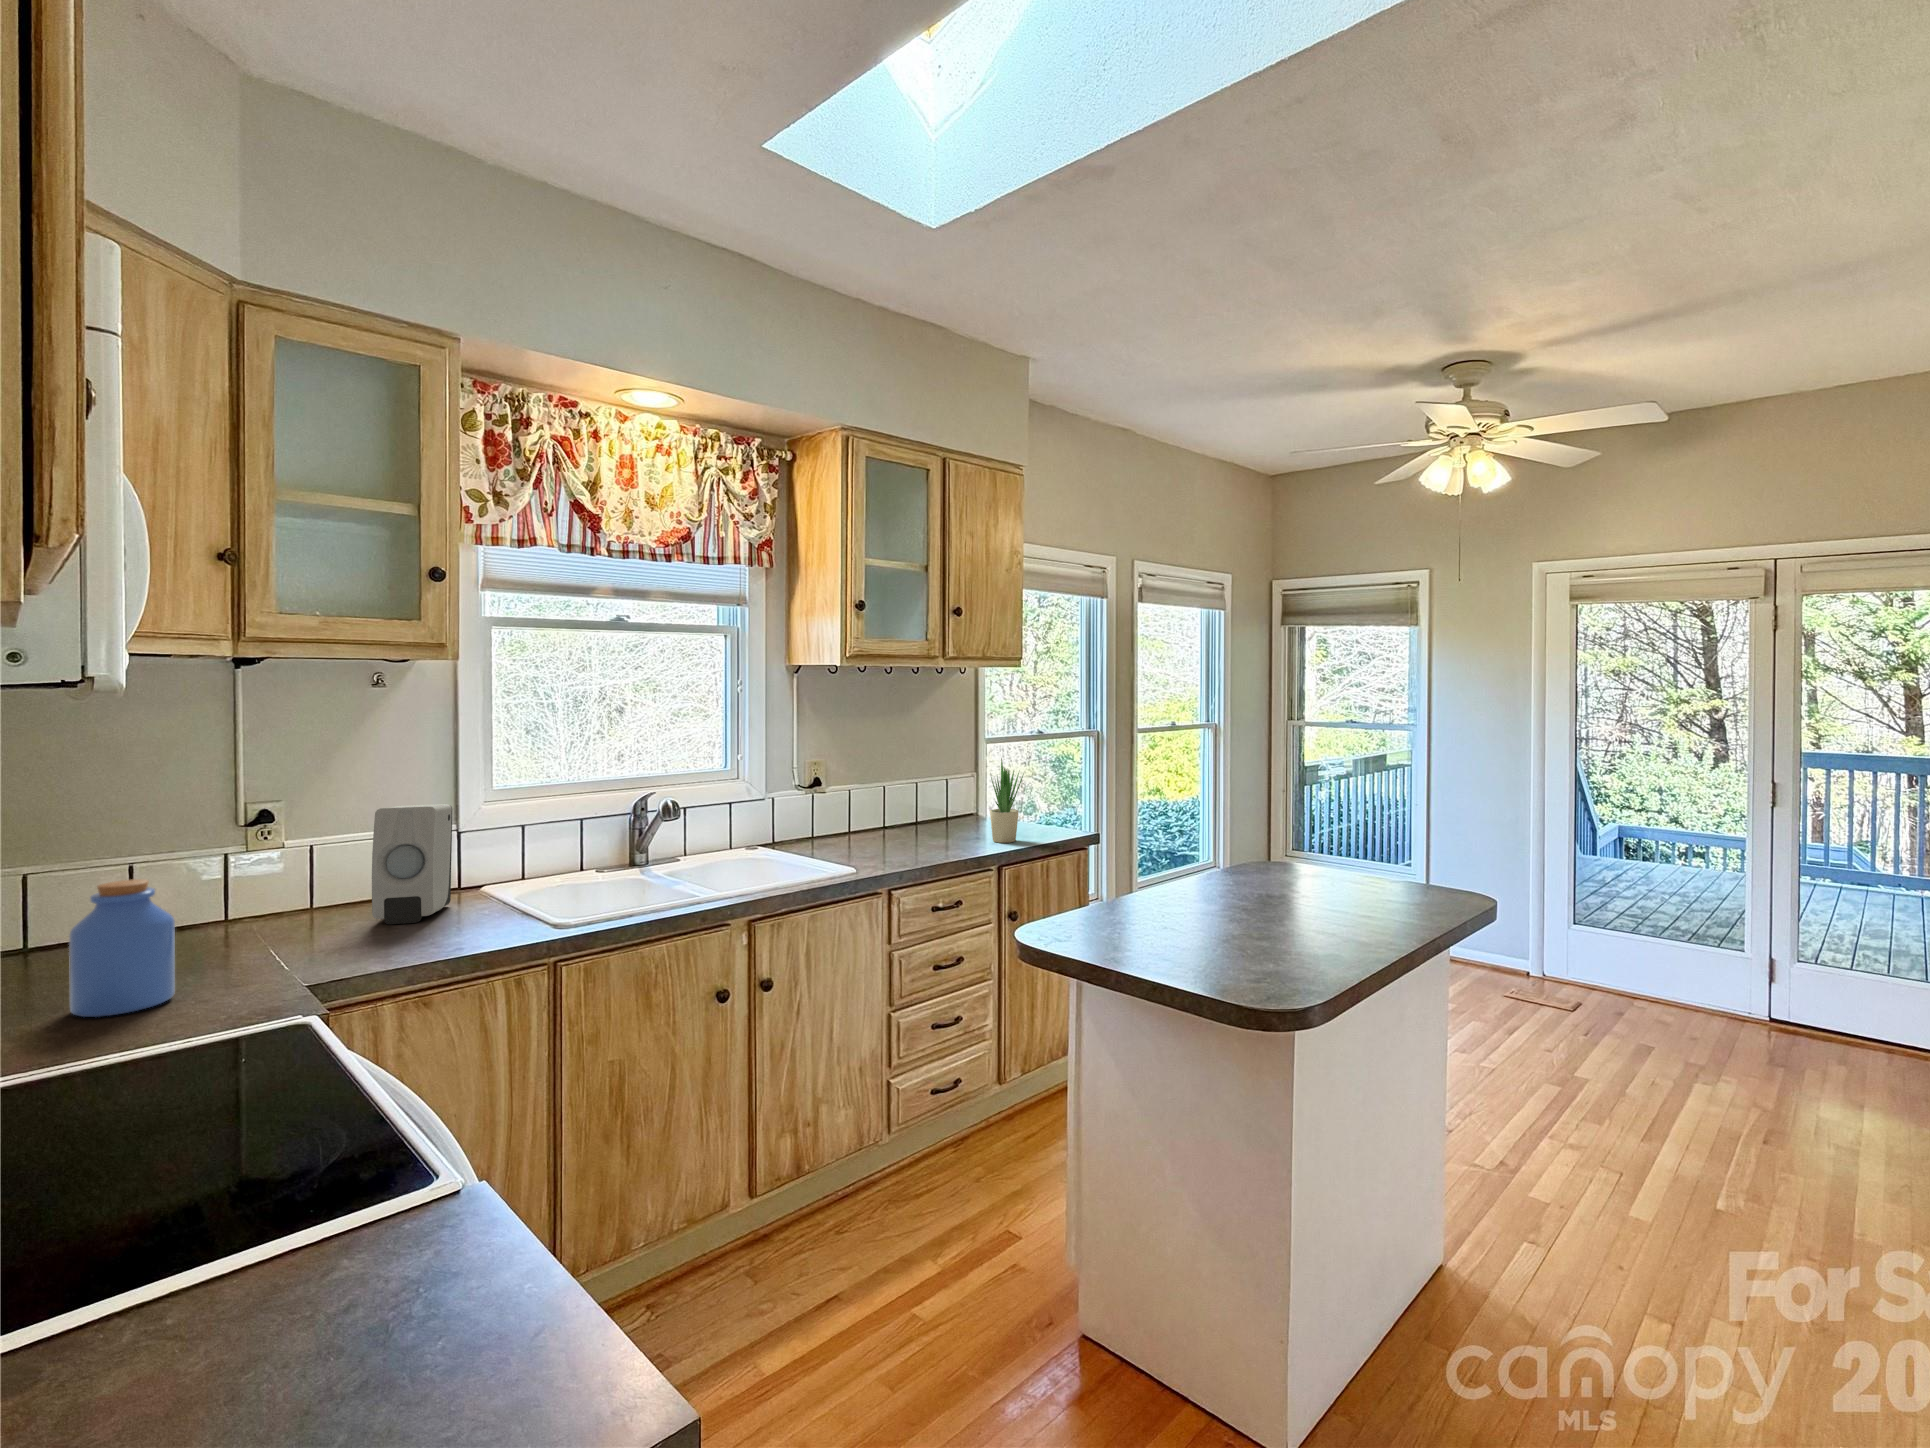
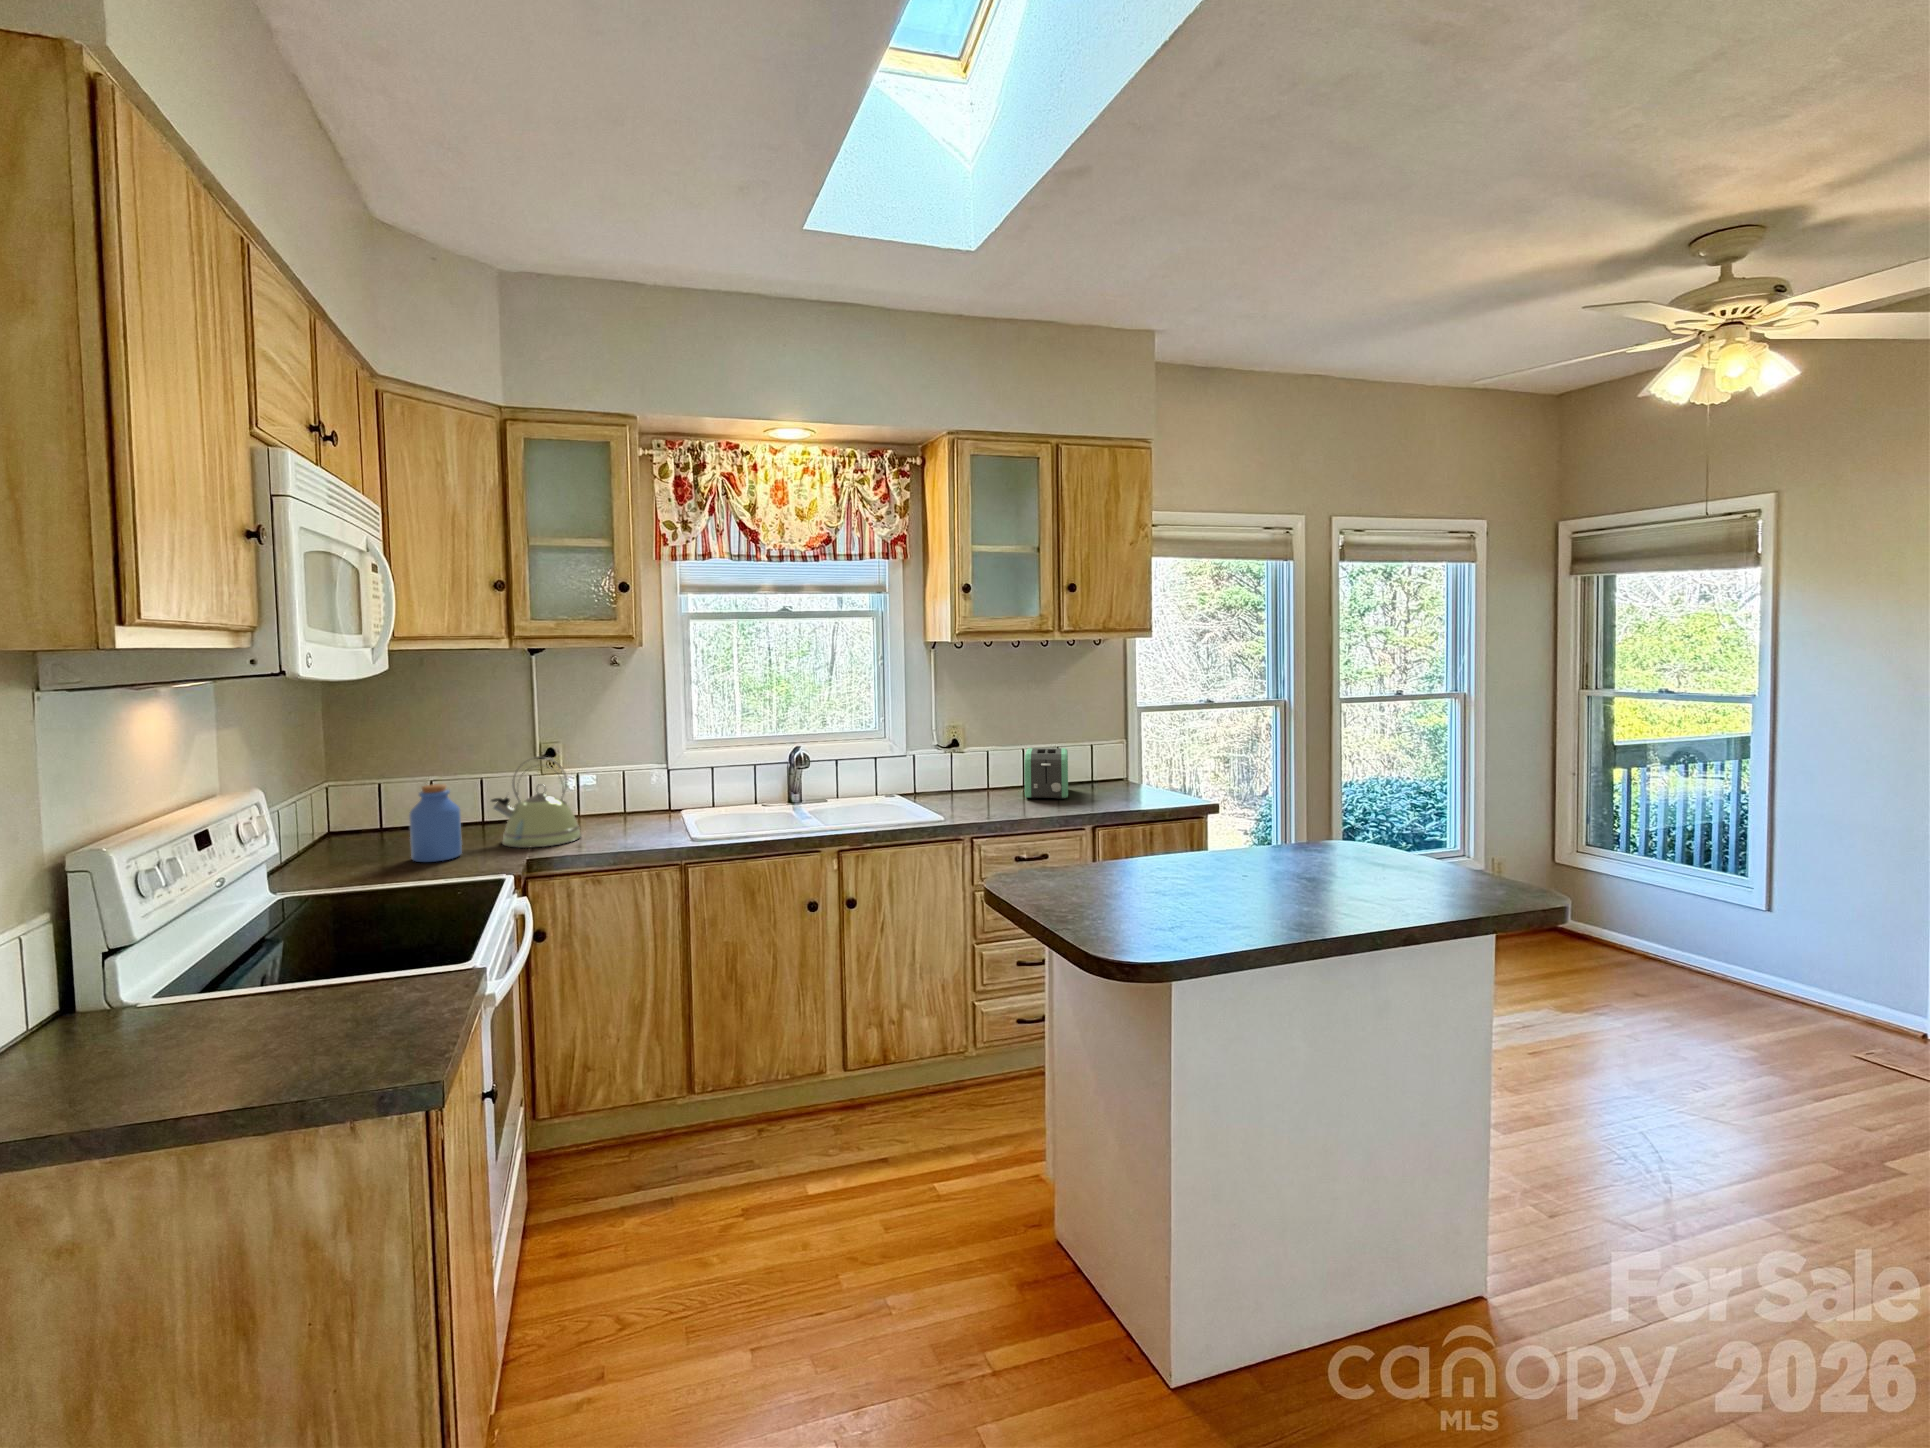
potted plant: present [990,758,1024,843] -> none [1100,724,1133,805]
toaster: none [891,785,953,843] -> present [1024,748,1068,799]
soap dispenser: present [372,804,452,924] -> none [596,747,654,827]
kettle: none [204,824,369,971] -> present [491,756,581,848]

